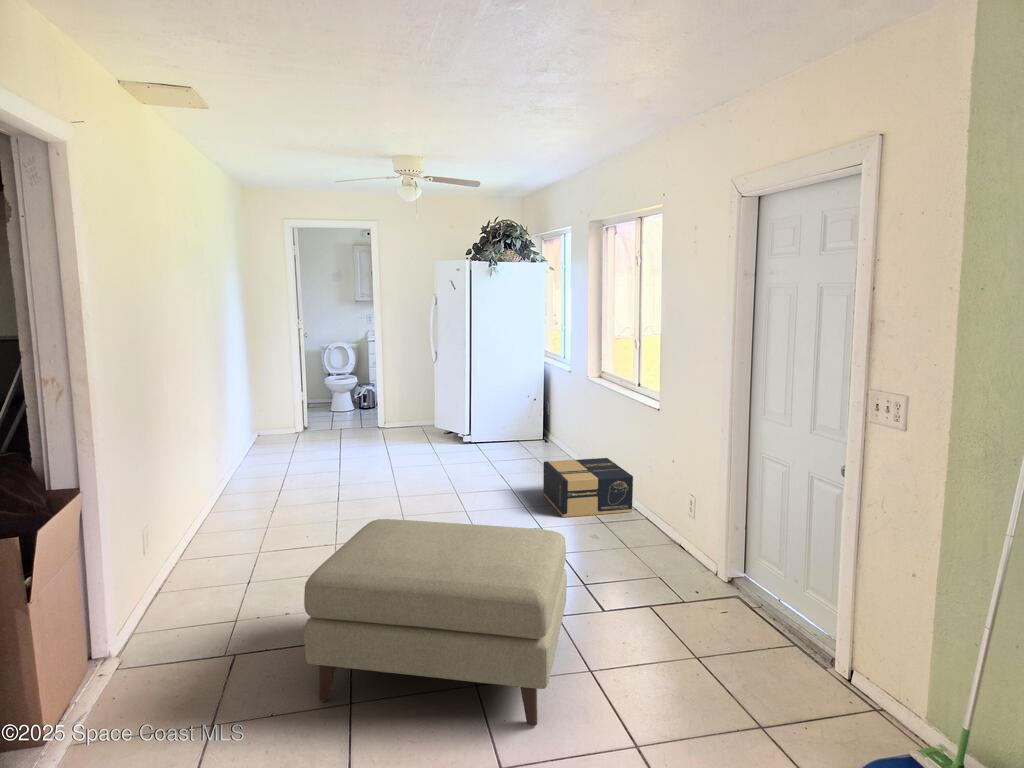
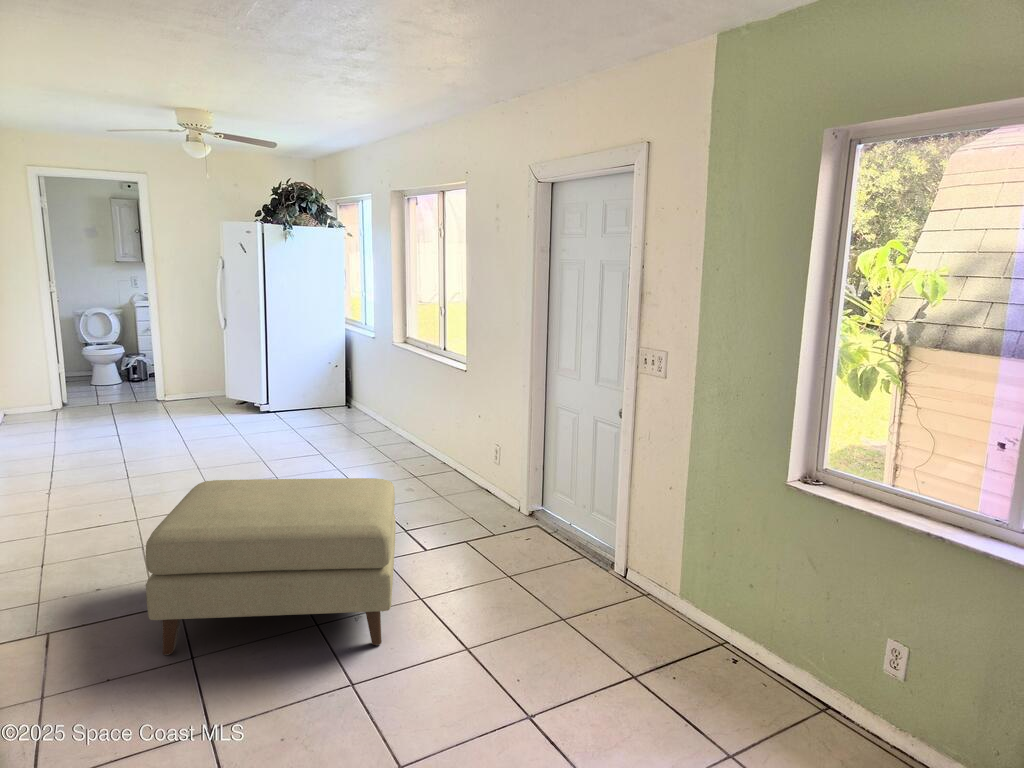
cardboard box: present [543,458,633,517] -> none [353,419,440,476]

